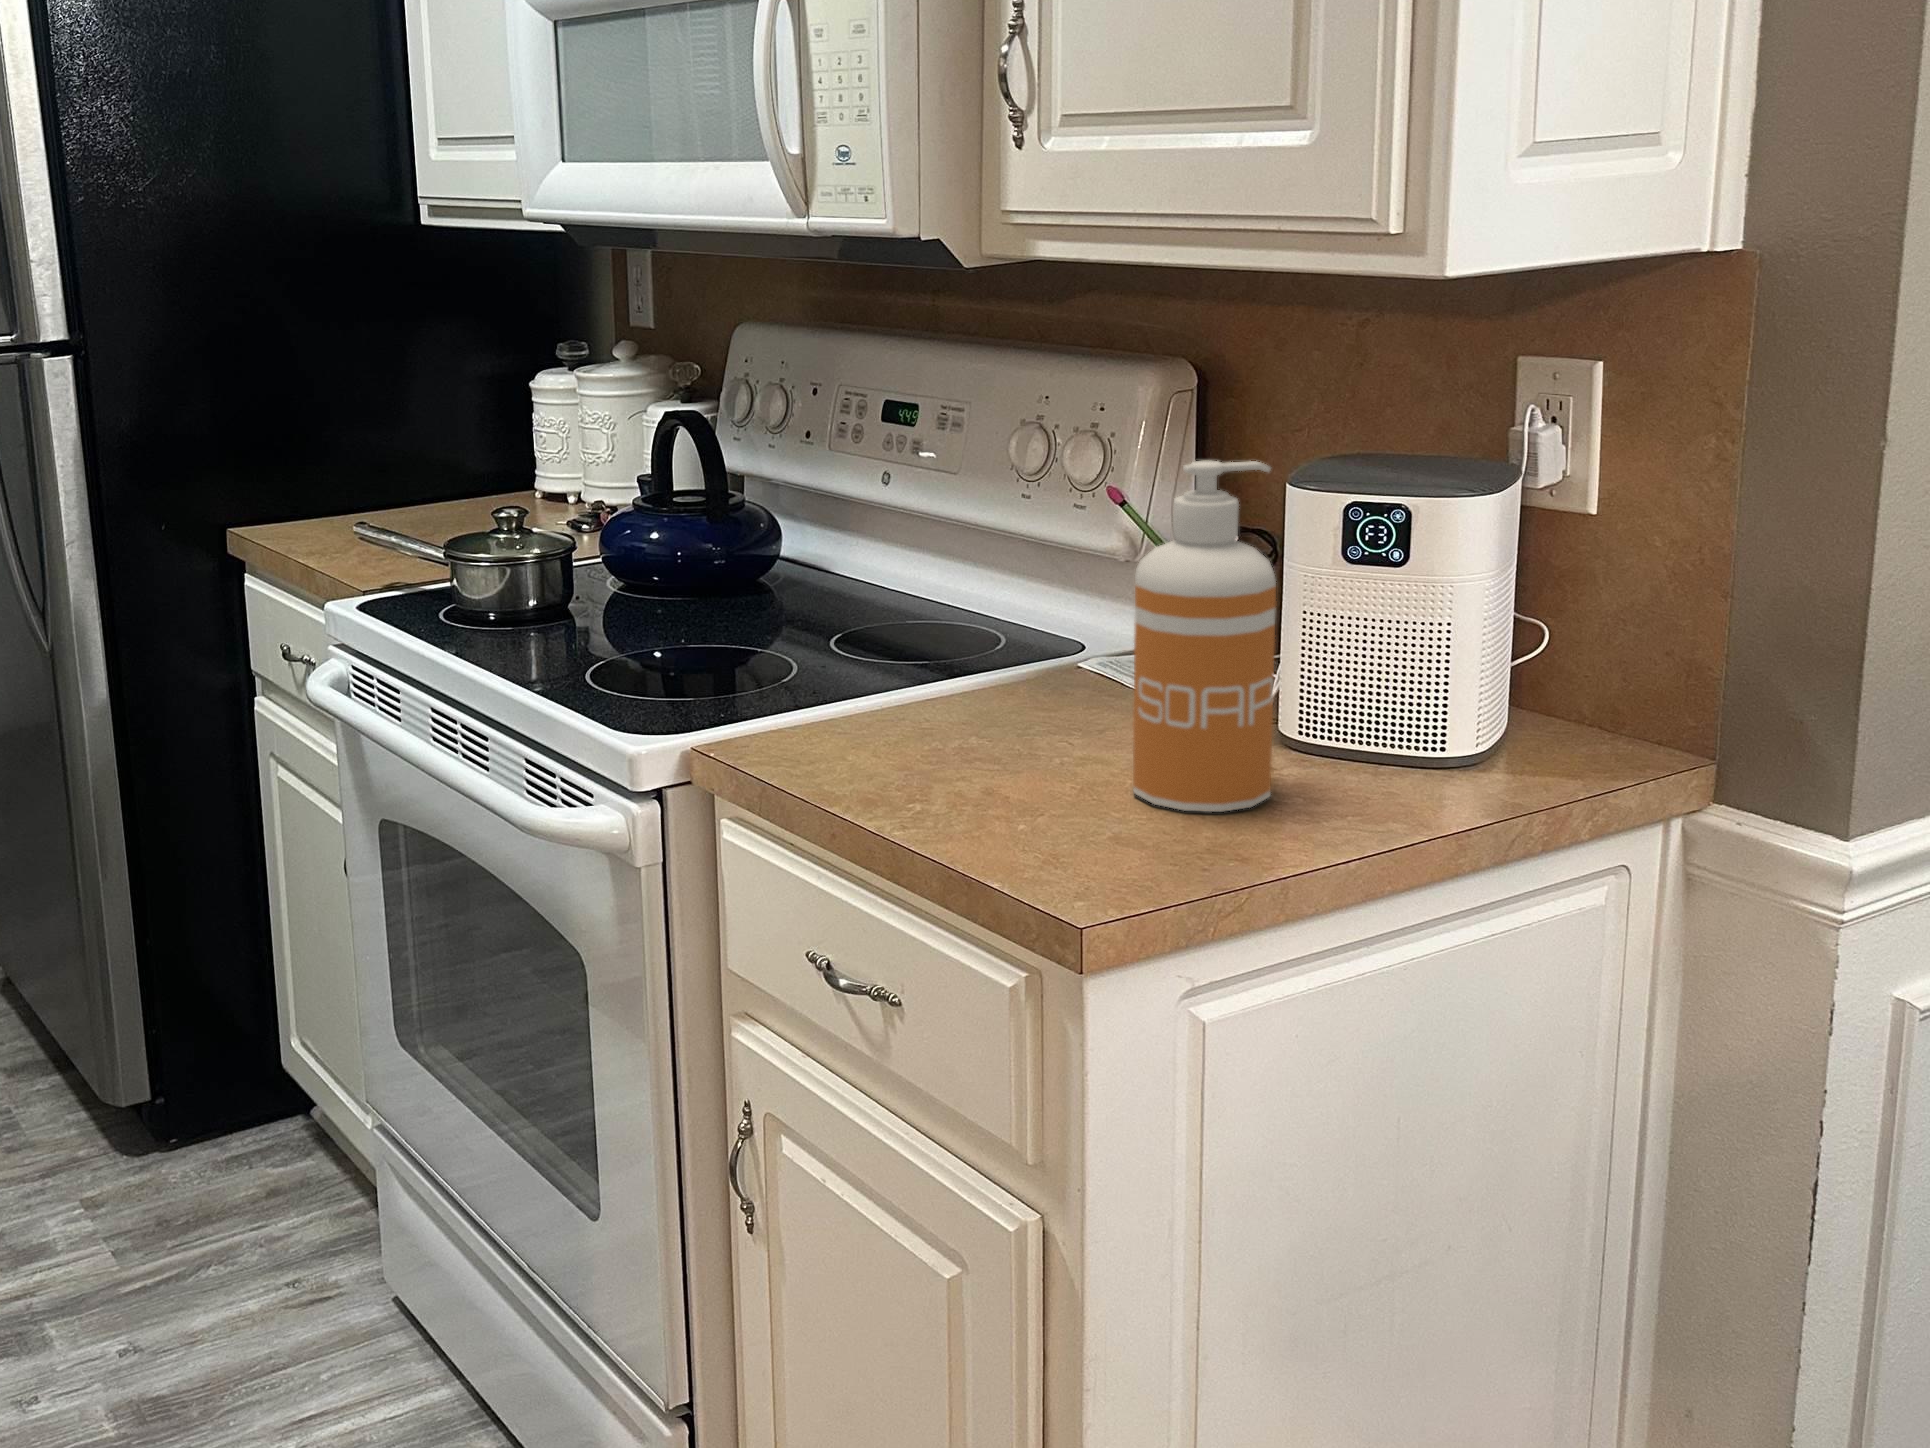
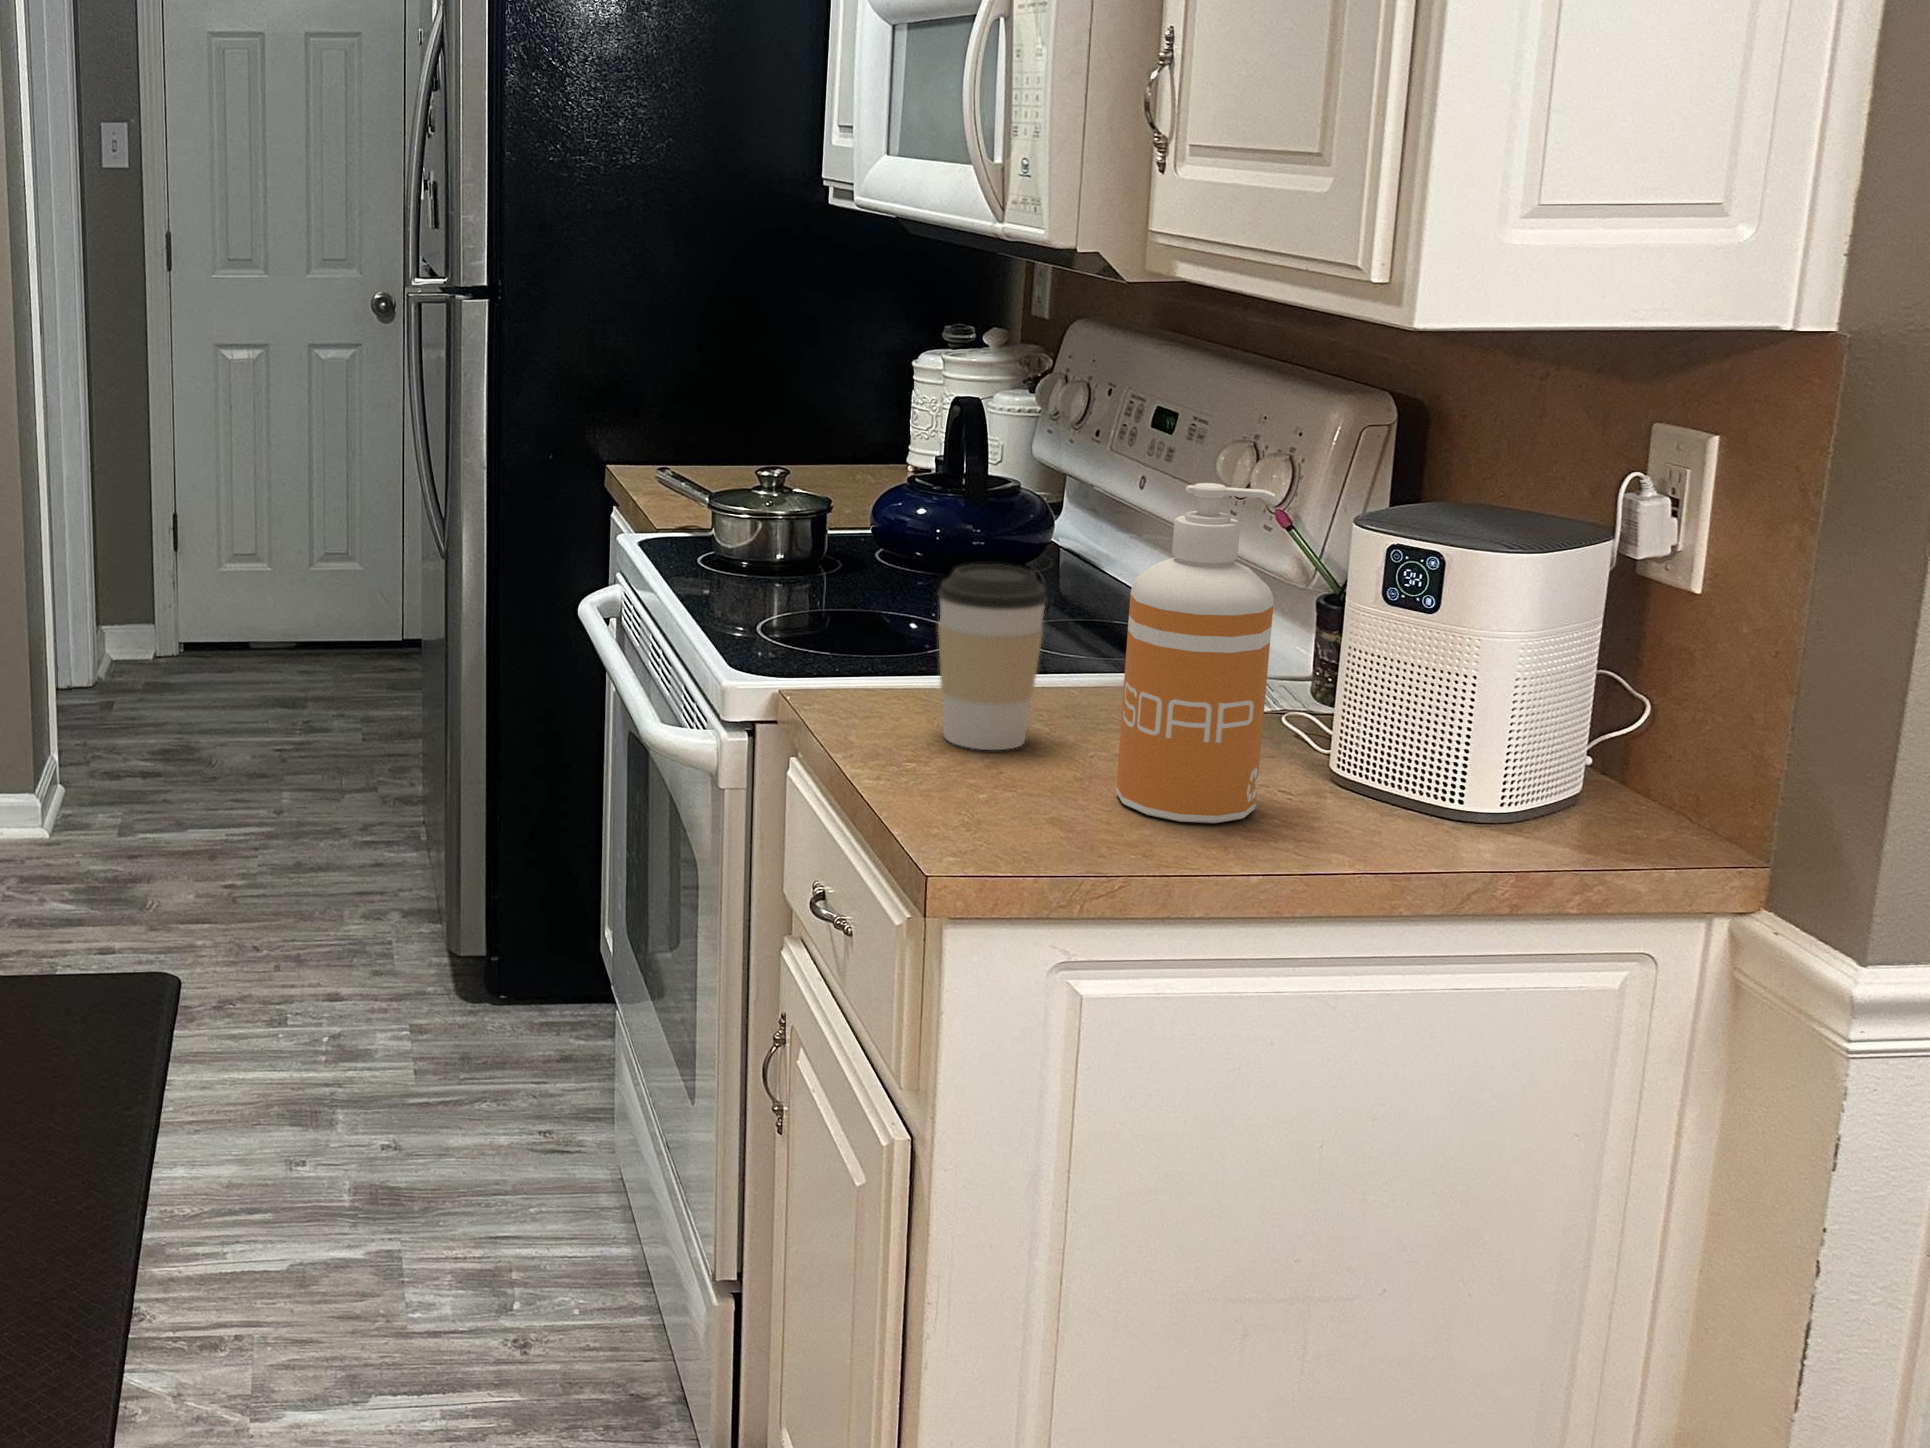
coffee cup: none [889,573,1006,773] -> present [937,564,1048,750]

